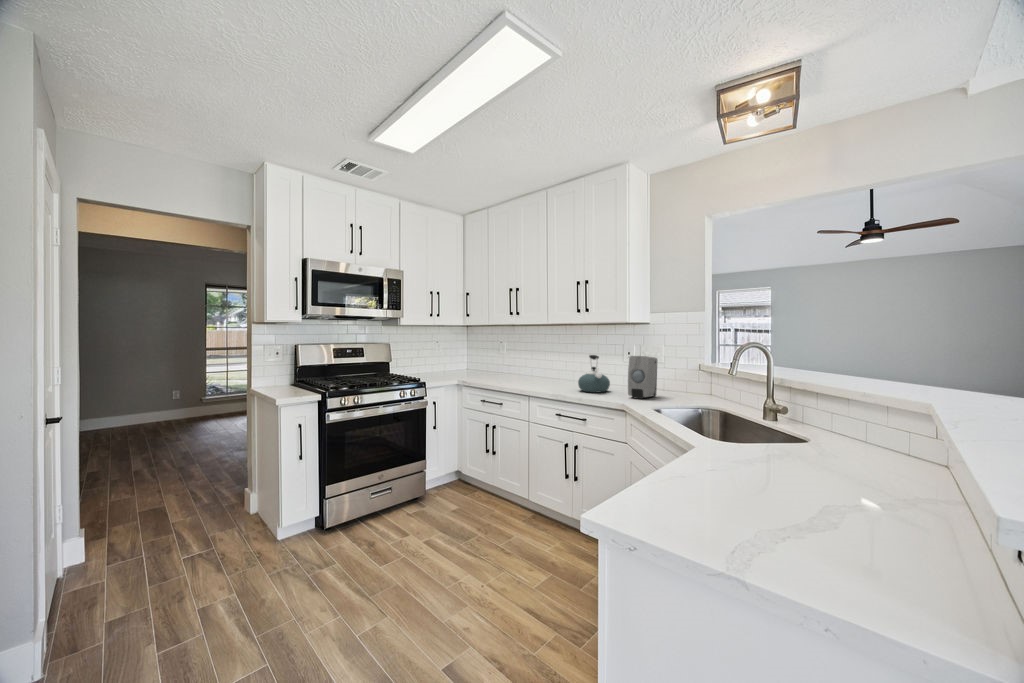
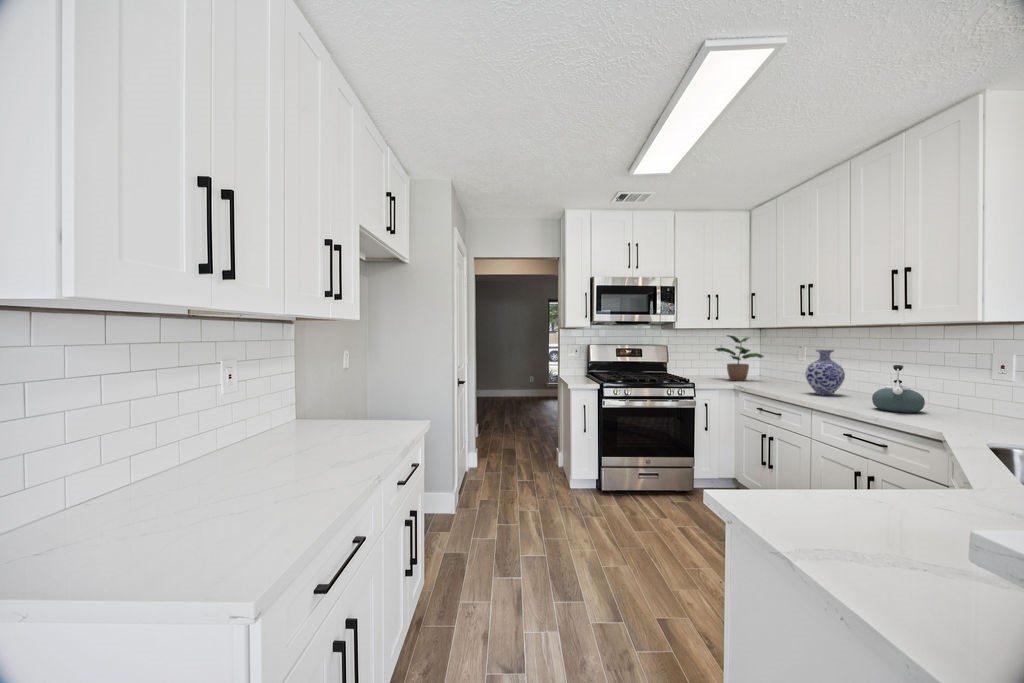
potted plant: none [434,334,477,377] -> present [715,335,764,381]
vase: none [520,345,547,384] -> present [805,350,845,395]
soap dispenser: present [628,356,657,399] -> none [936,369,1000,426]

